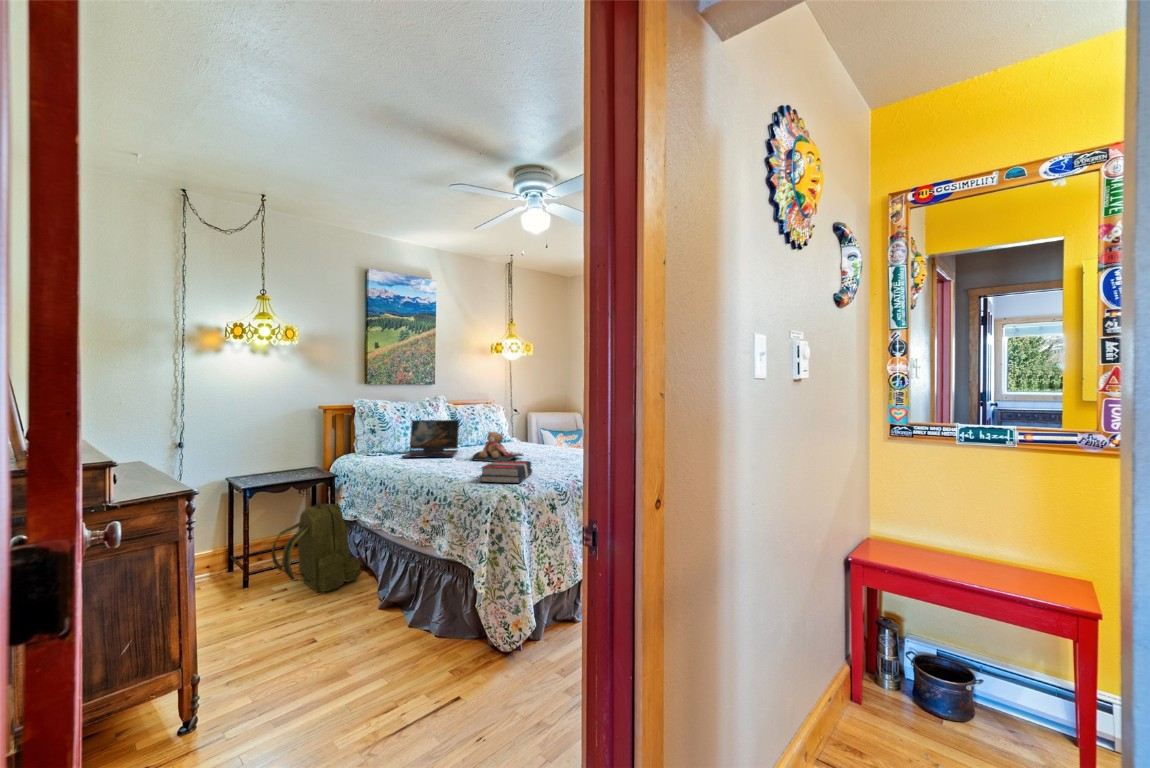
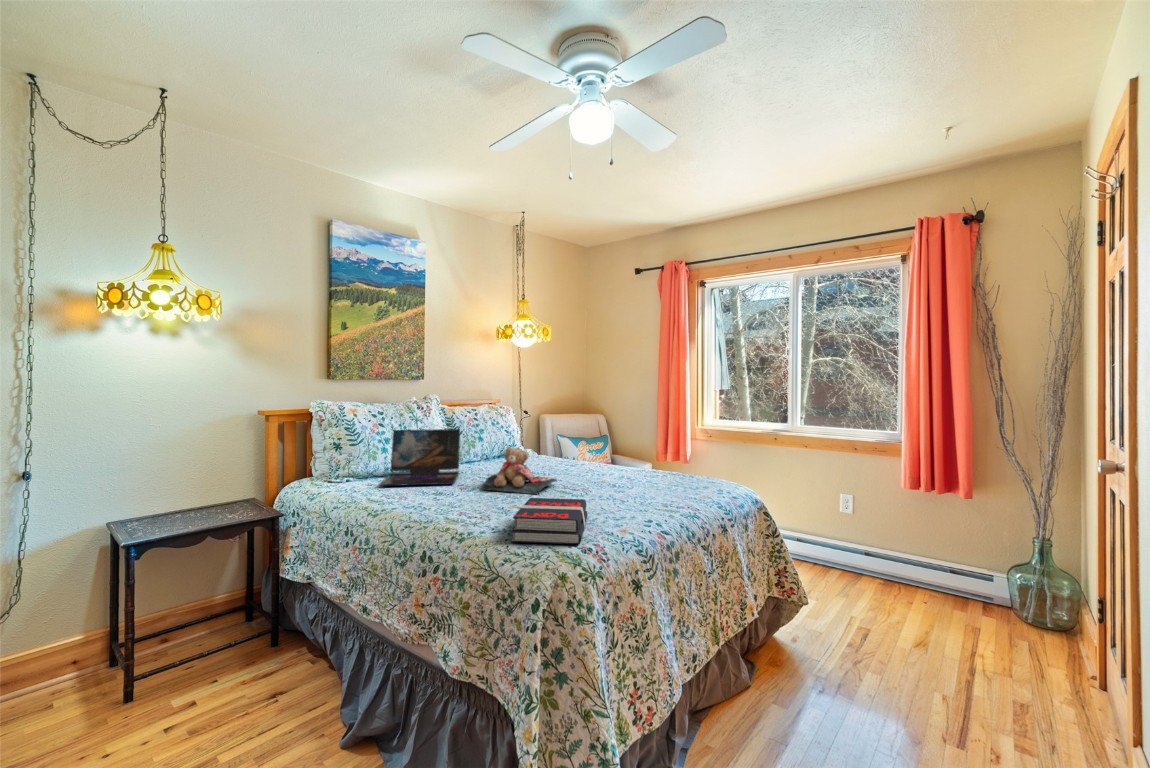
backpack: present [271,504,361,592] -> none [169,561,316,710]

